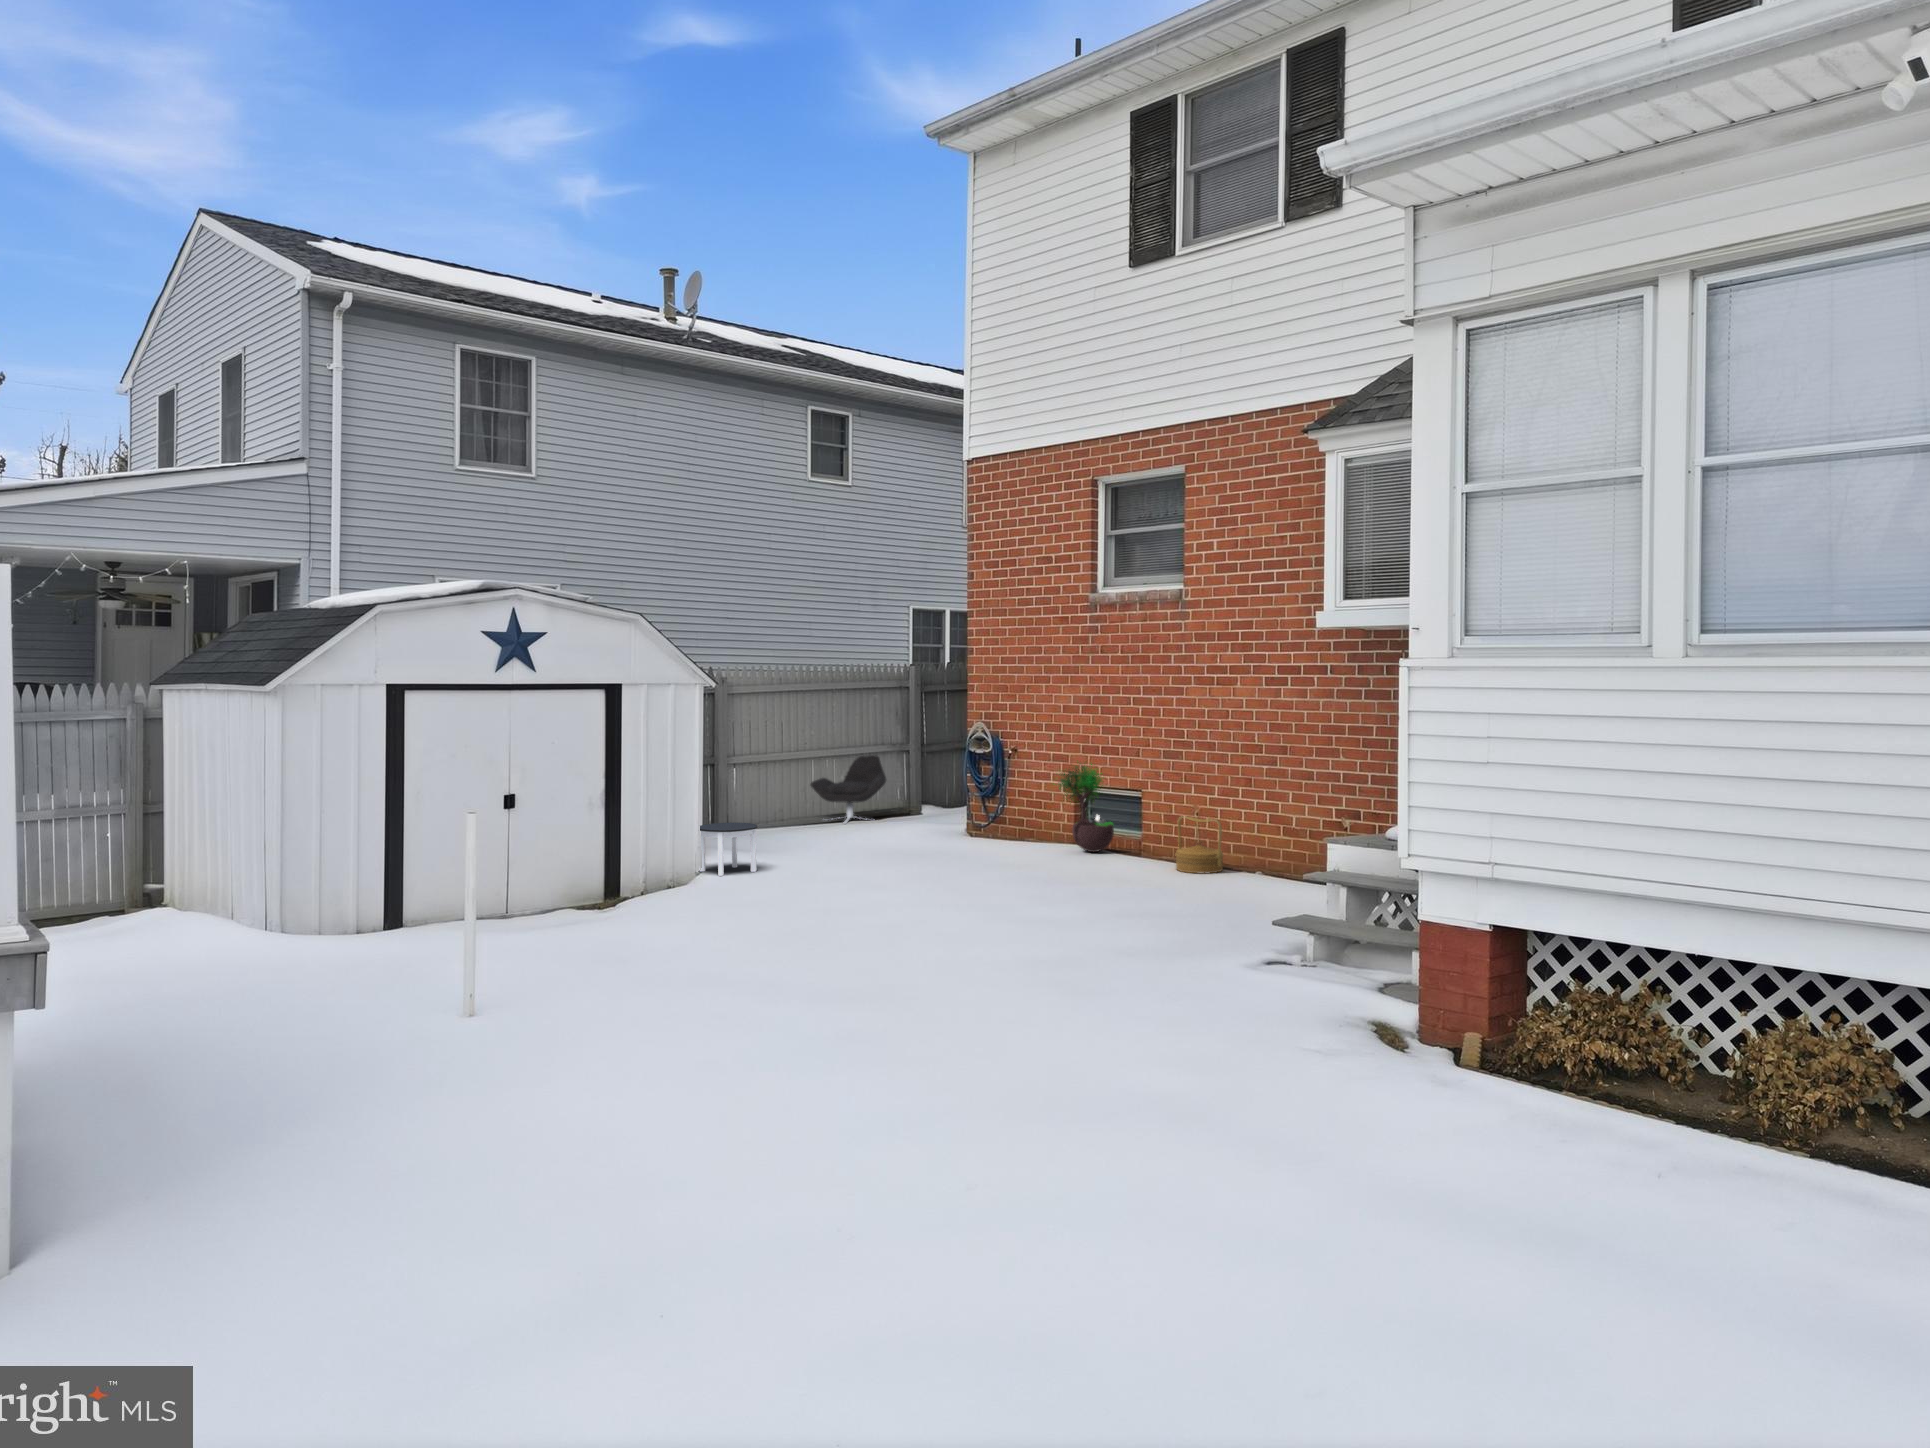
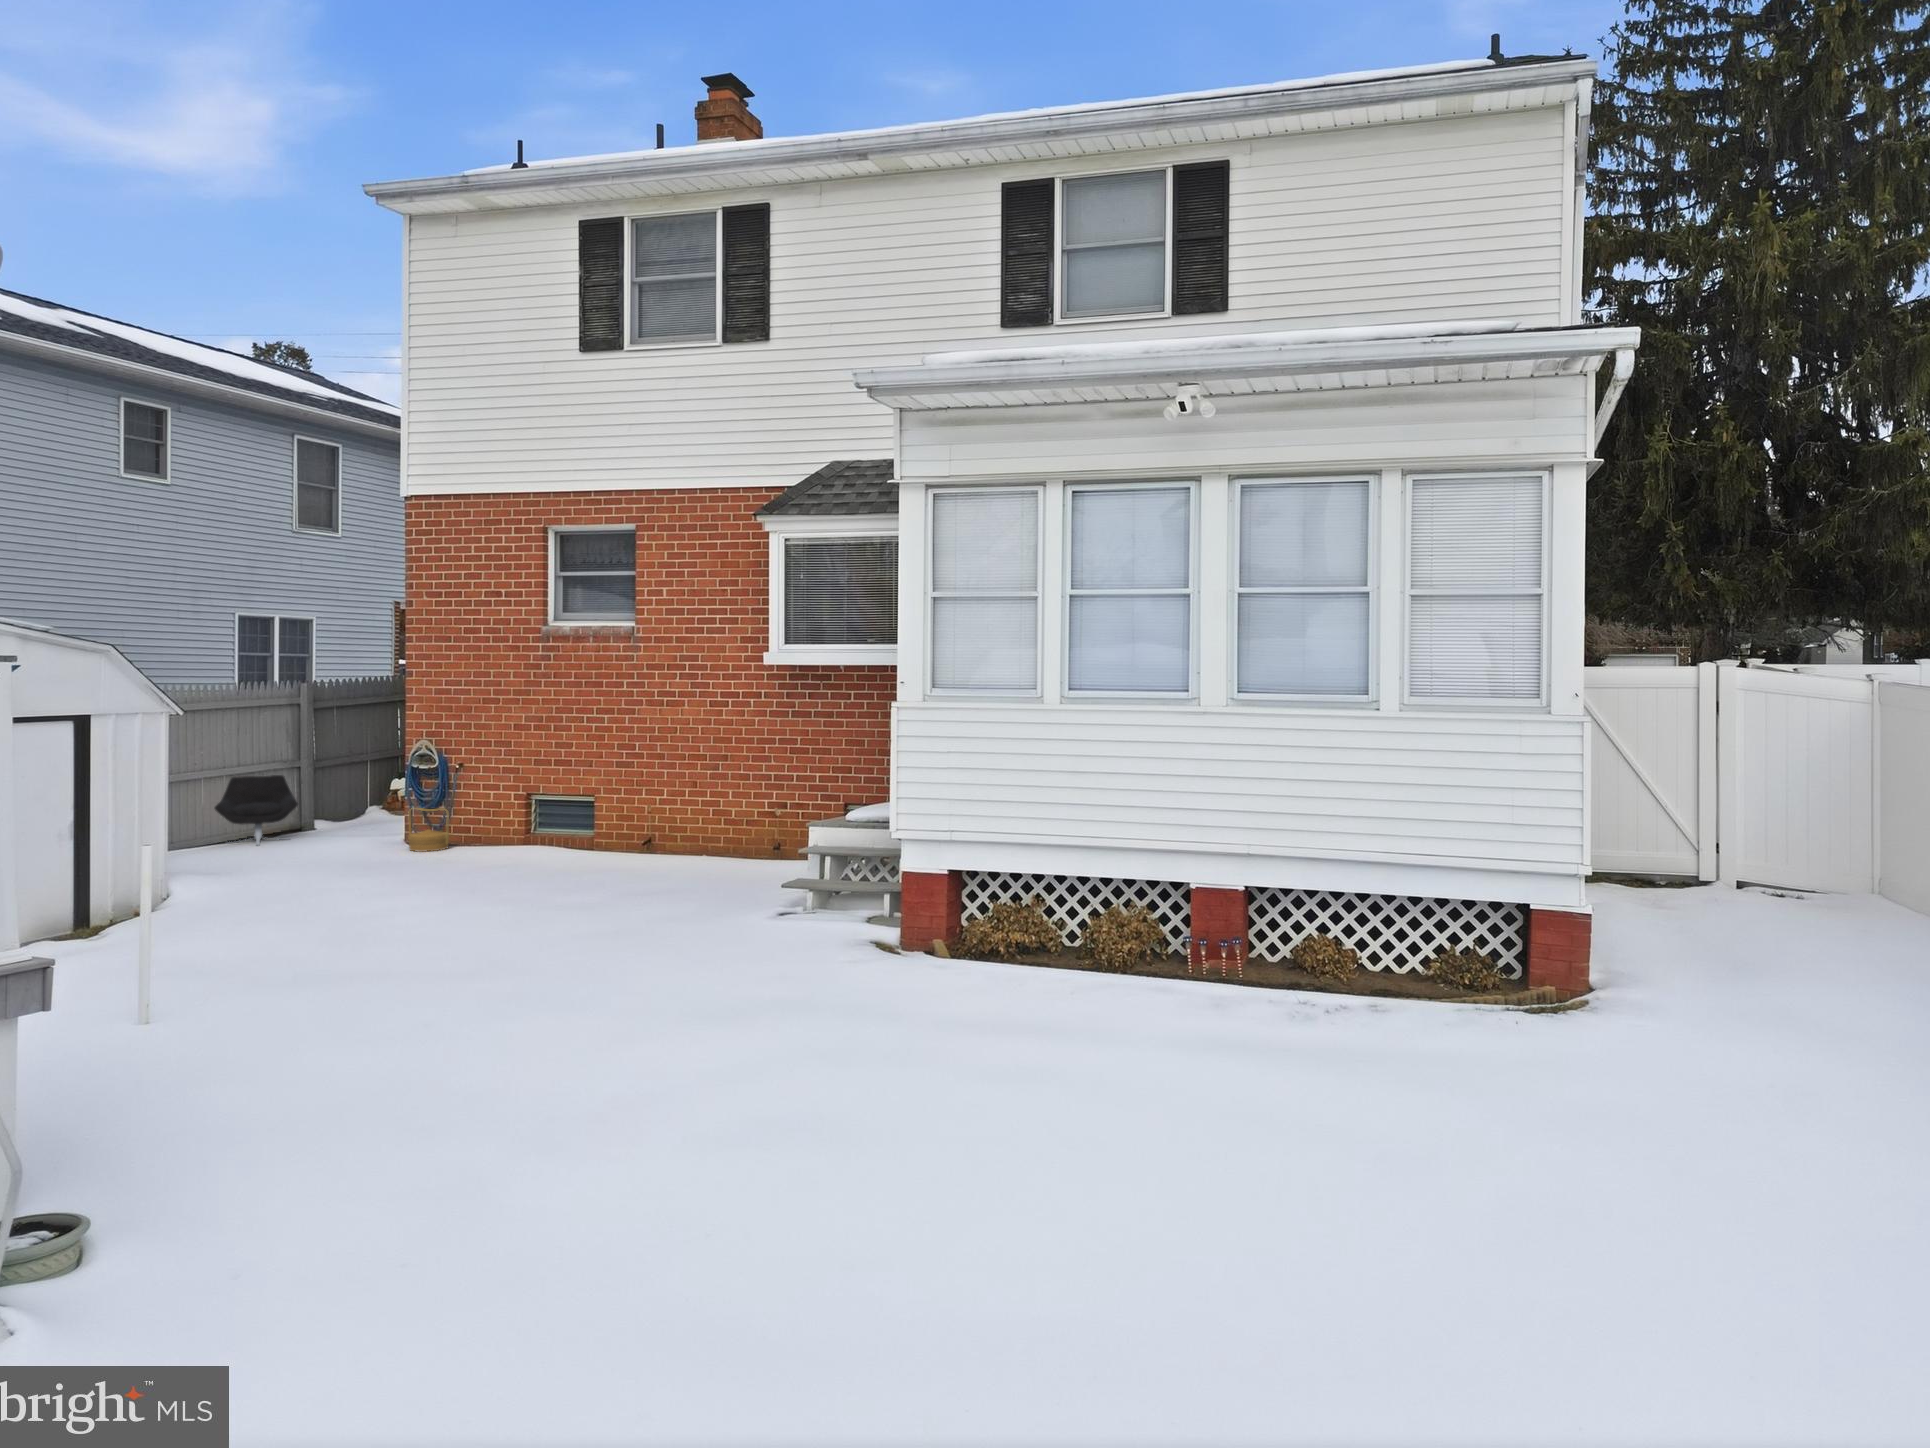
potted tree: present [1059,763,1114,852] -> none [512,769,568,852]
woven basket: present [1175,816,1223,874] -> present [408,808,449,852]
round table: present [699,823,758,876] -> none [164,850,232,904]

